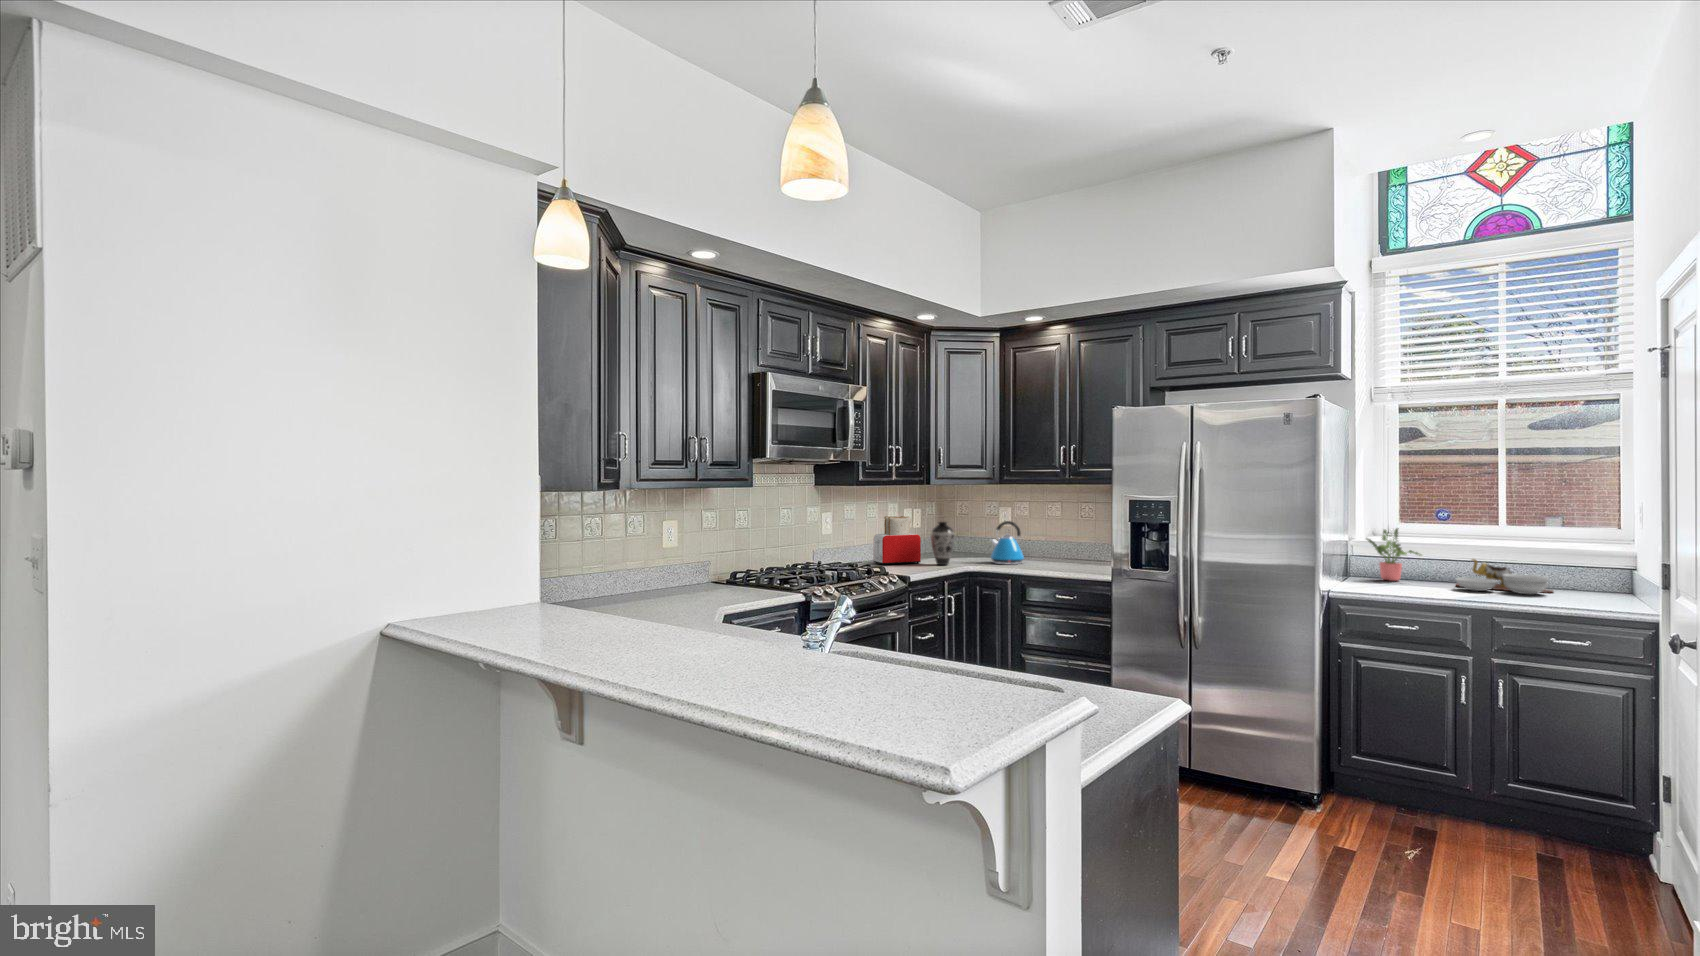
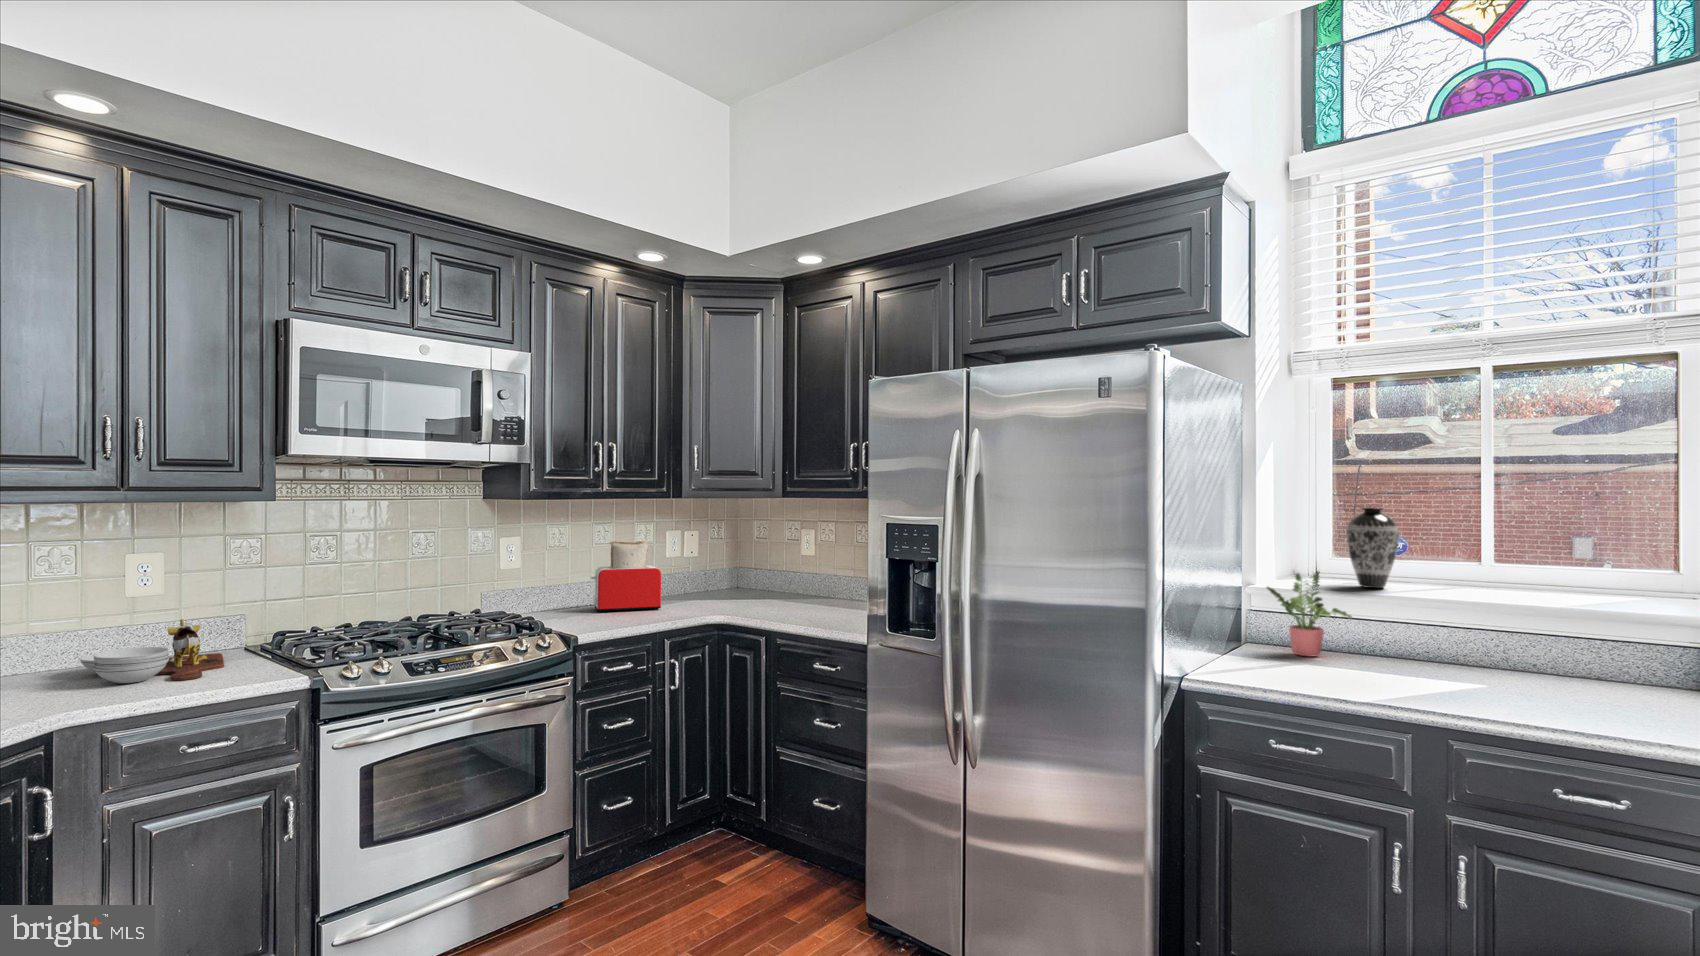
kettle: present [991,521,1024,565] -> none [760,550,812,613]
decorative vase: present [931,522,955,565] -> present [1346,507,1399,588]
cutting board: present [1456,559,1553,594] -> present [79,619,224,683]

